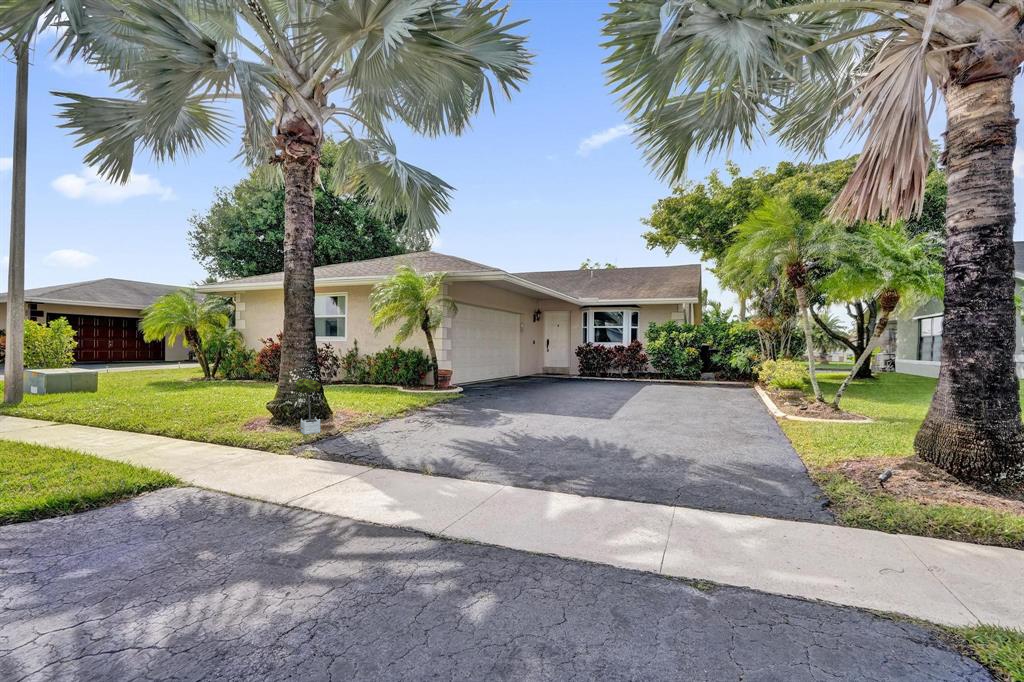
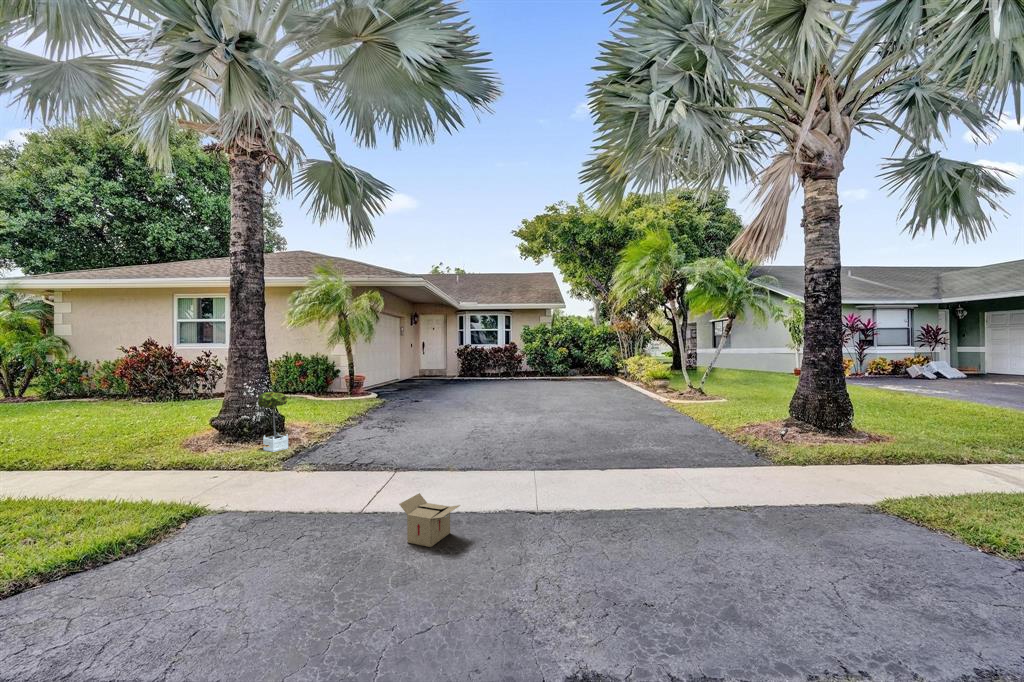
cardboard box: none [249,490,308,551] -> present [399,493,460,547]

